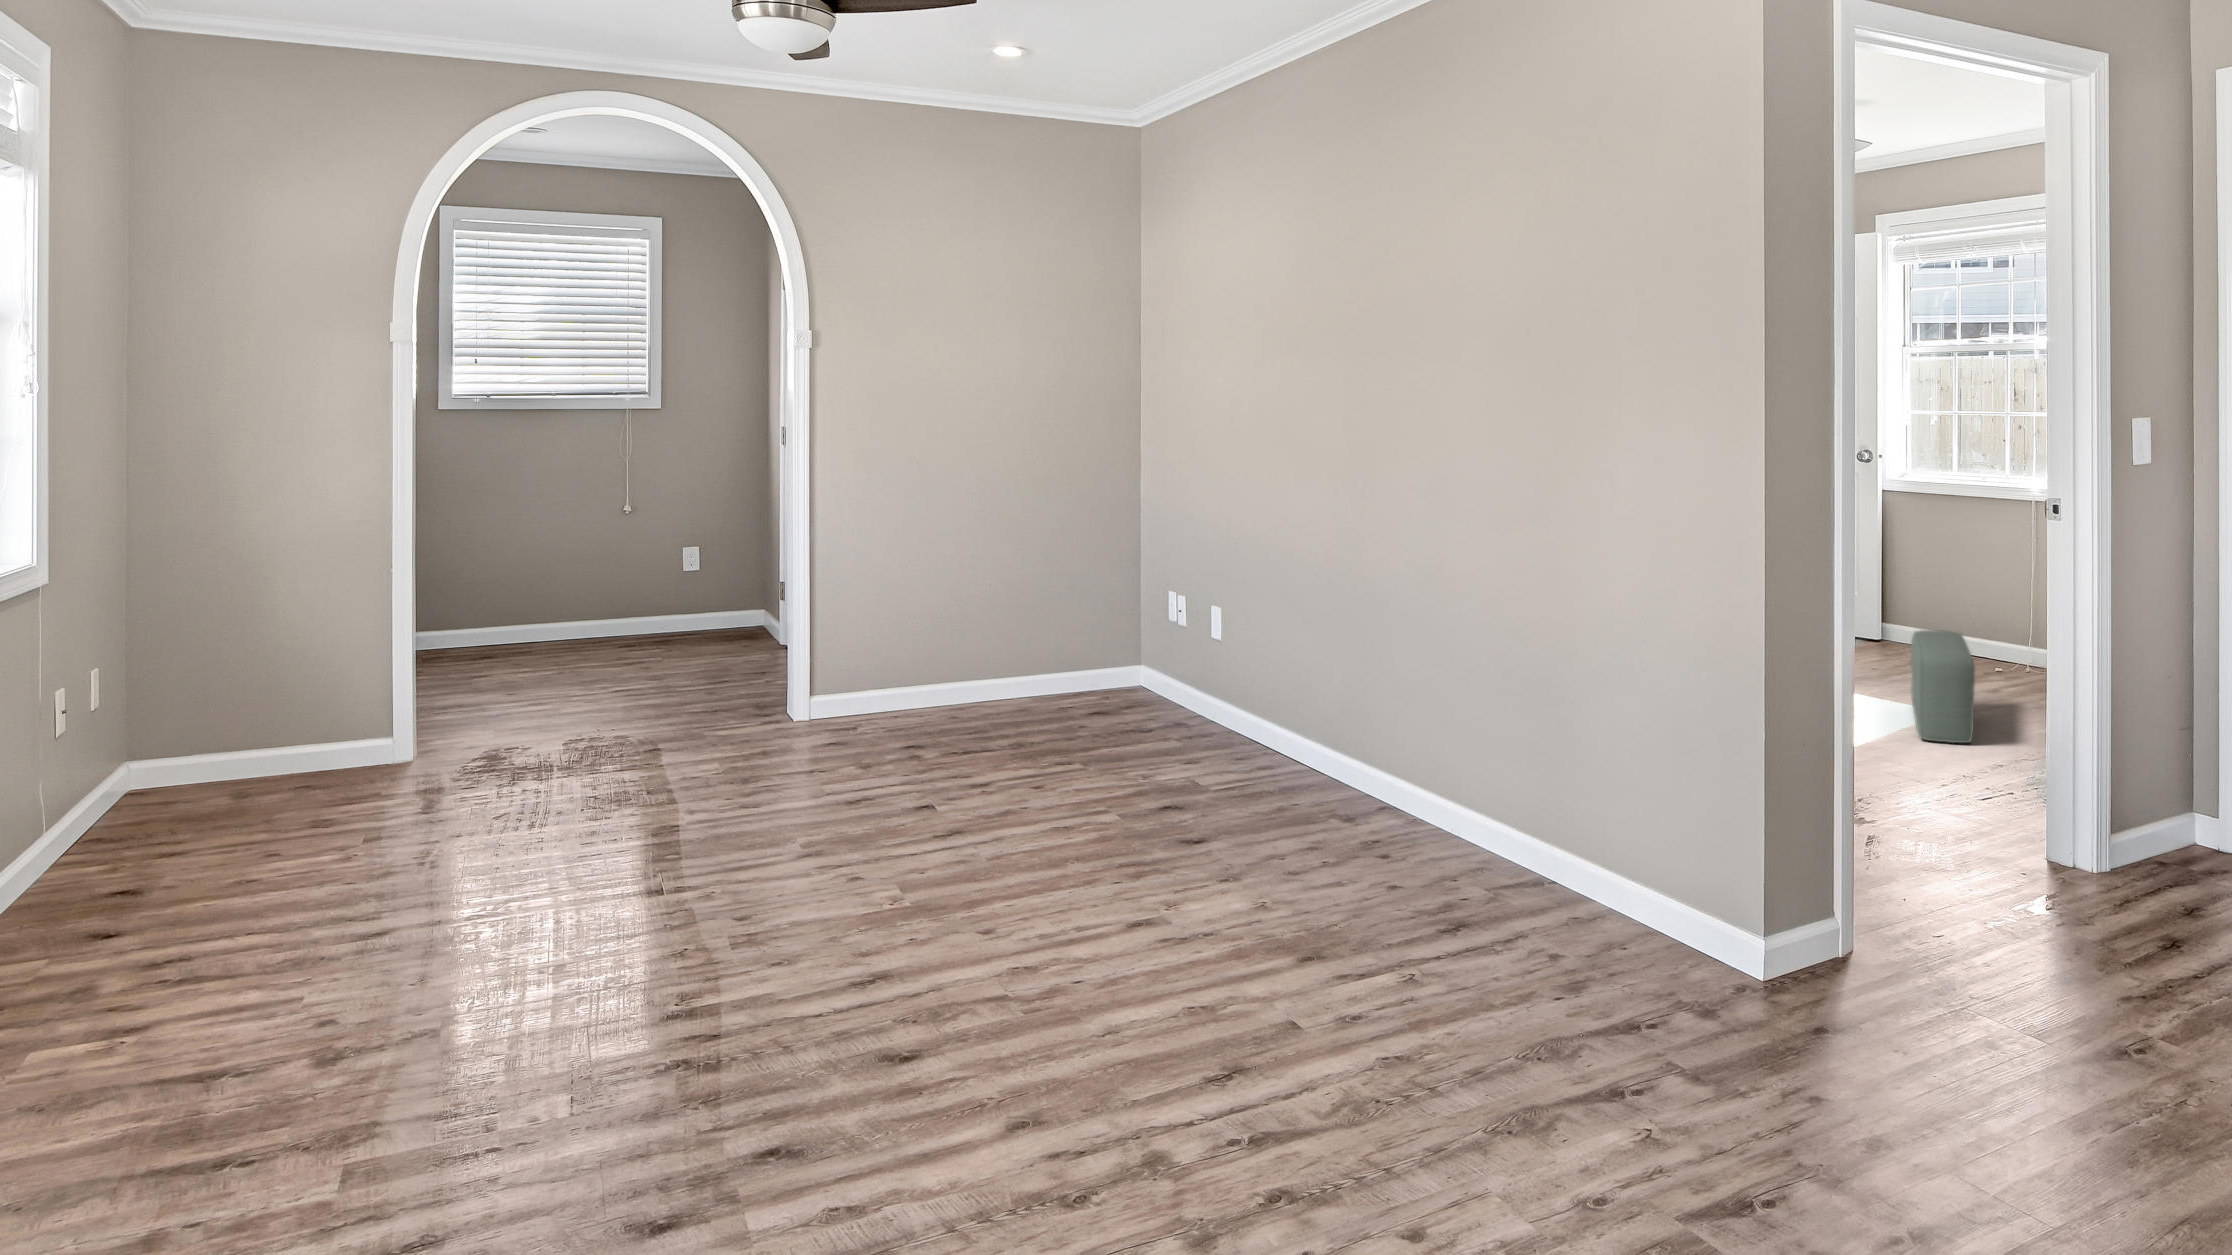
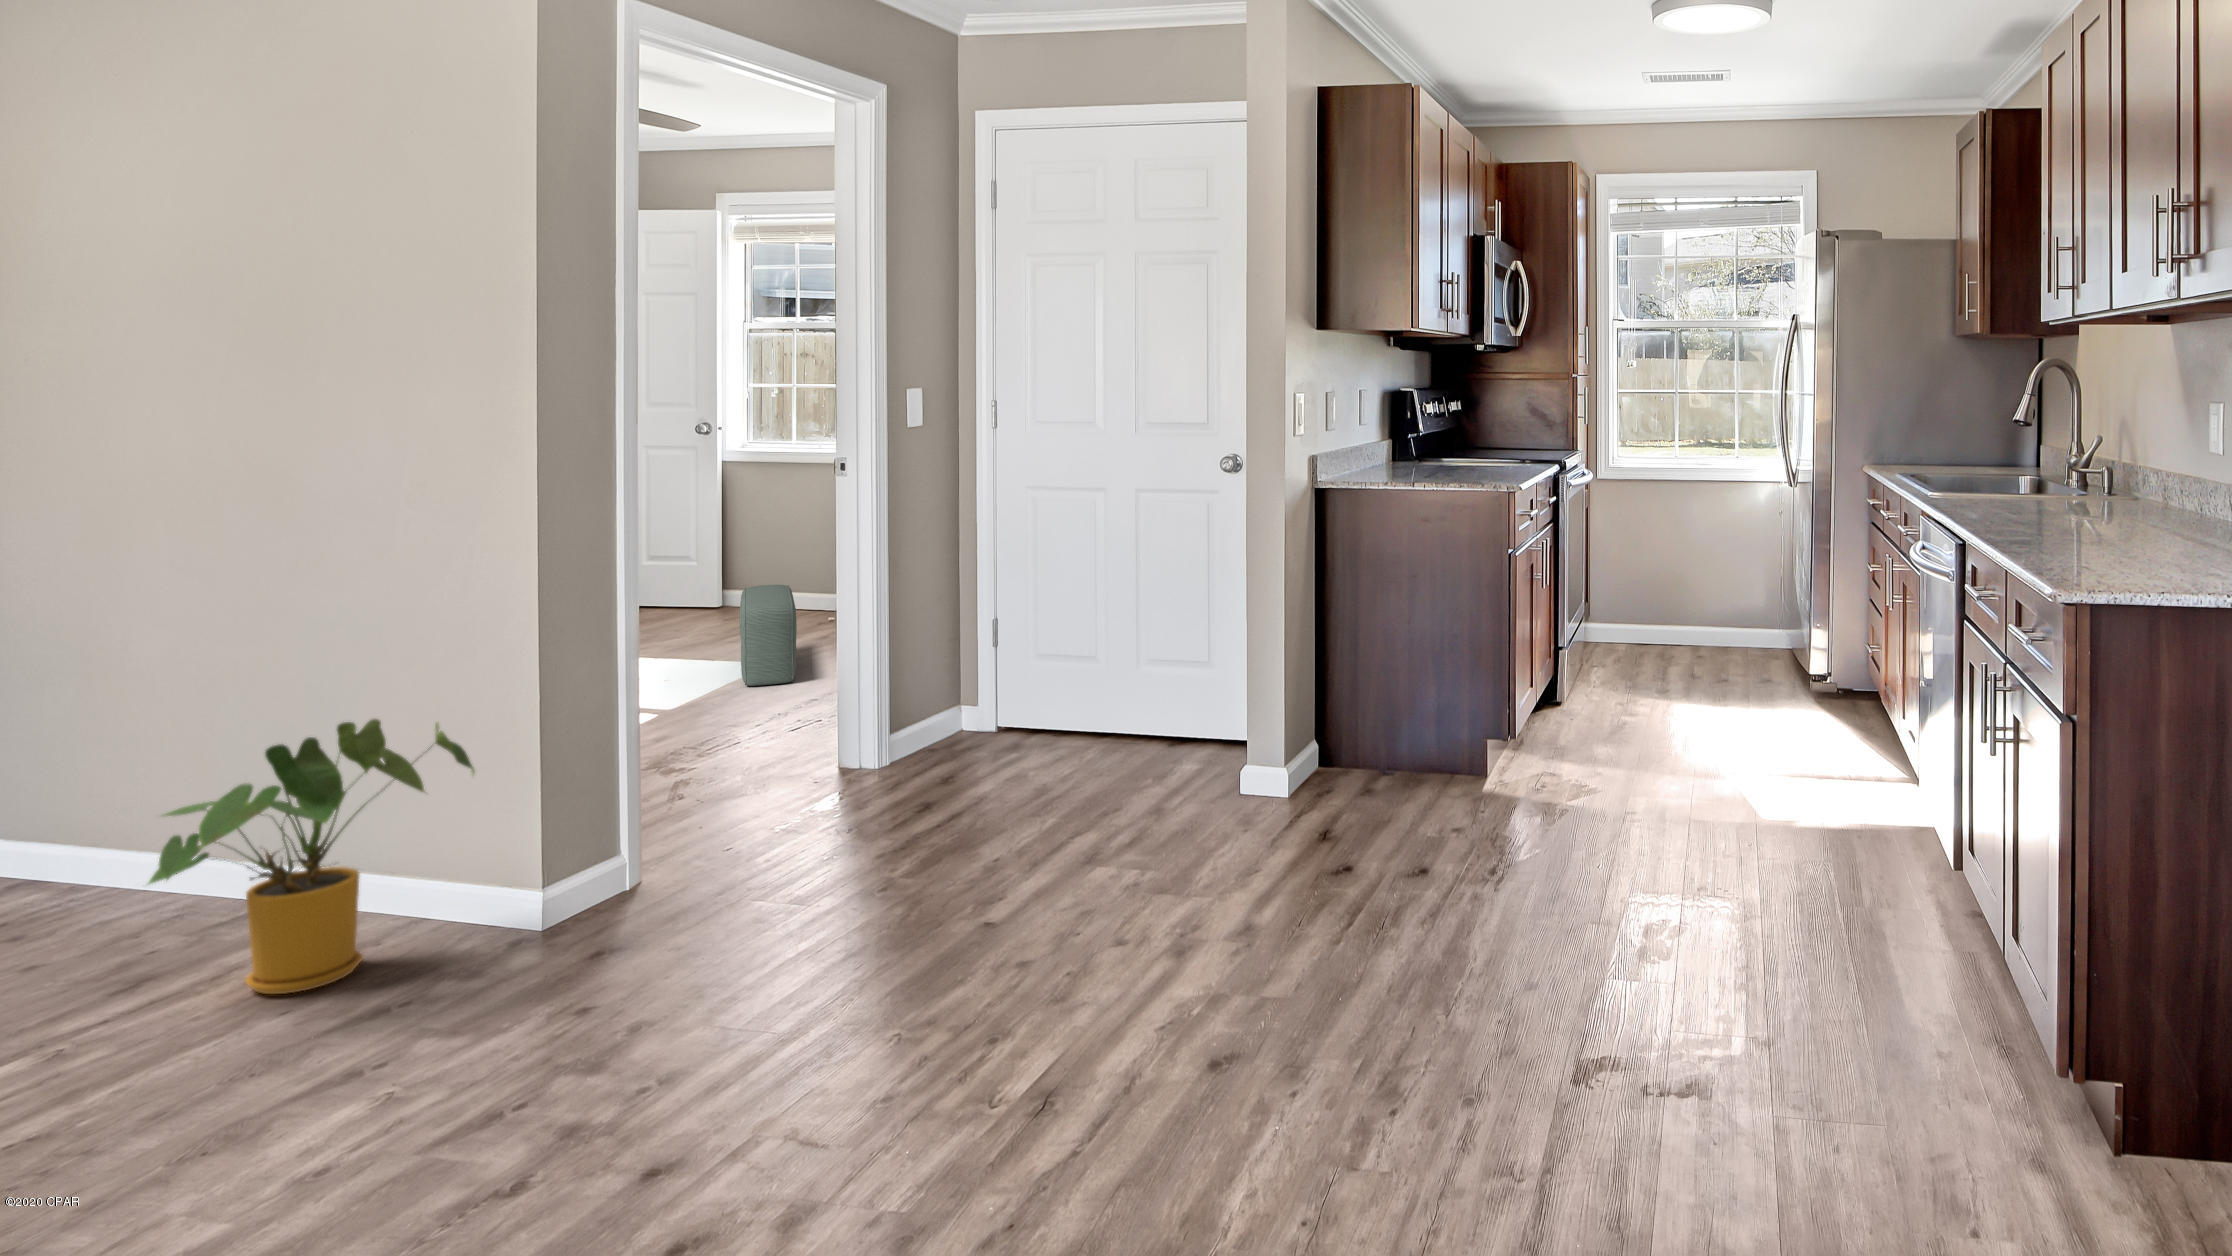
house plant: none [1464,731,1706,982] -> present [149,719,475,994]

